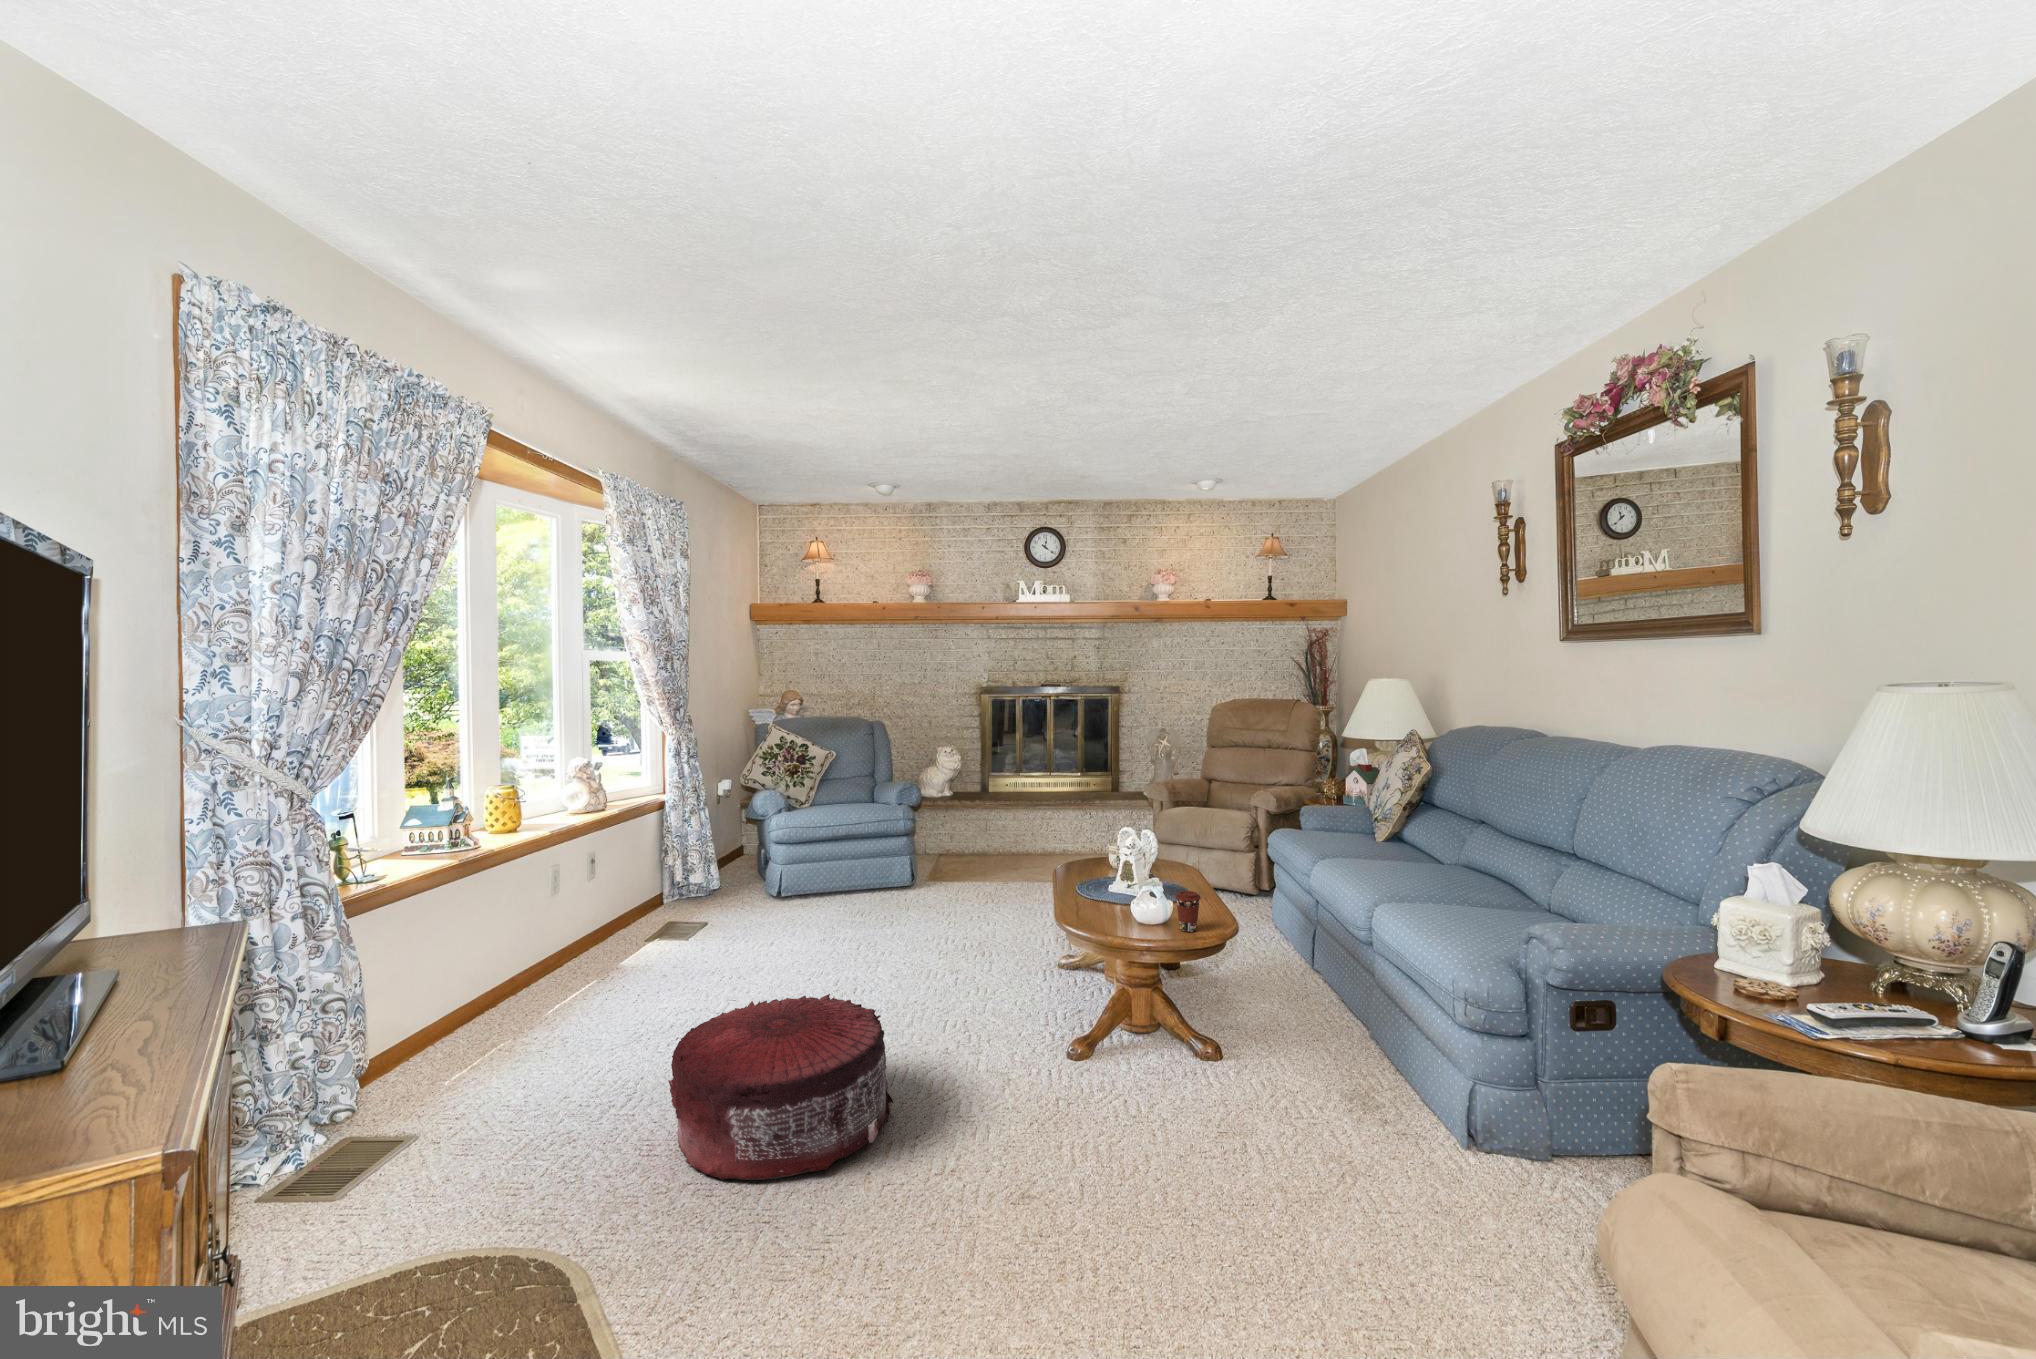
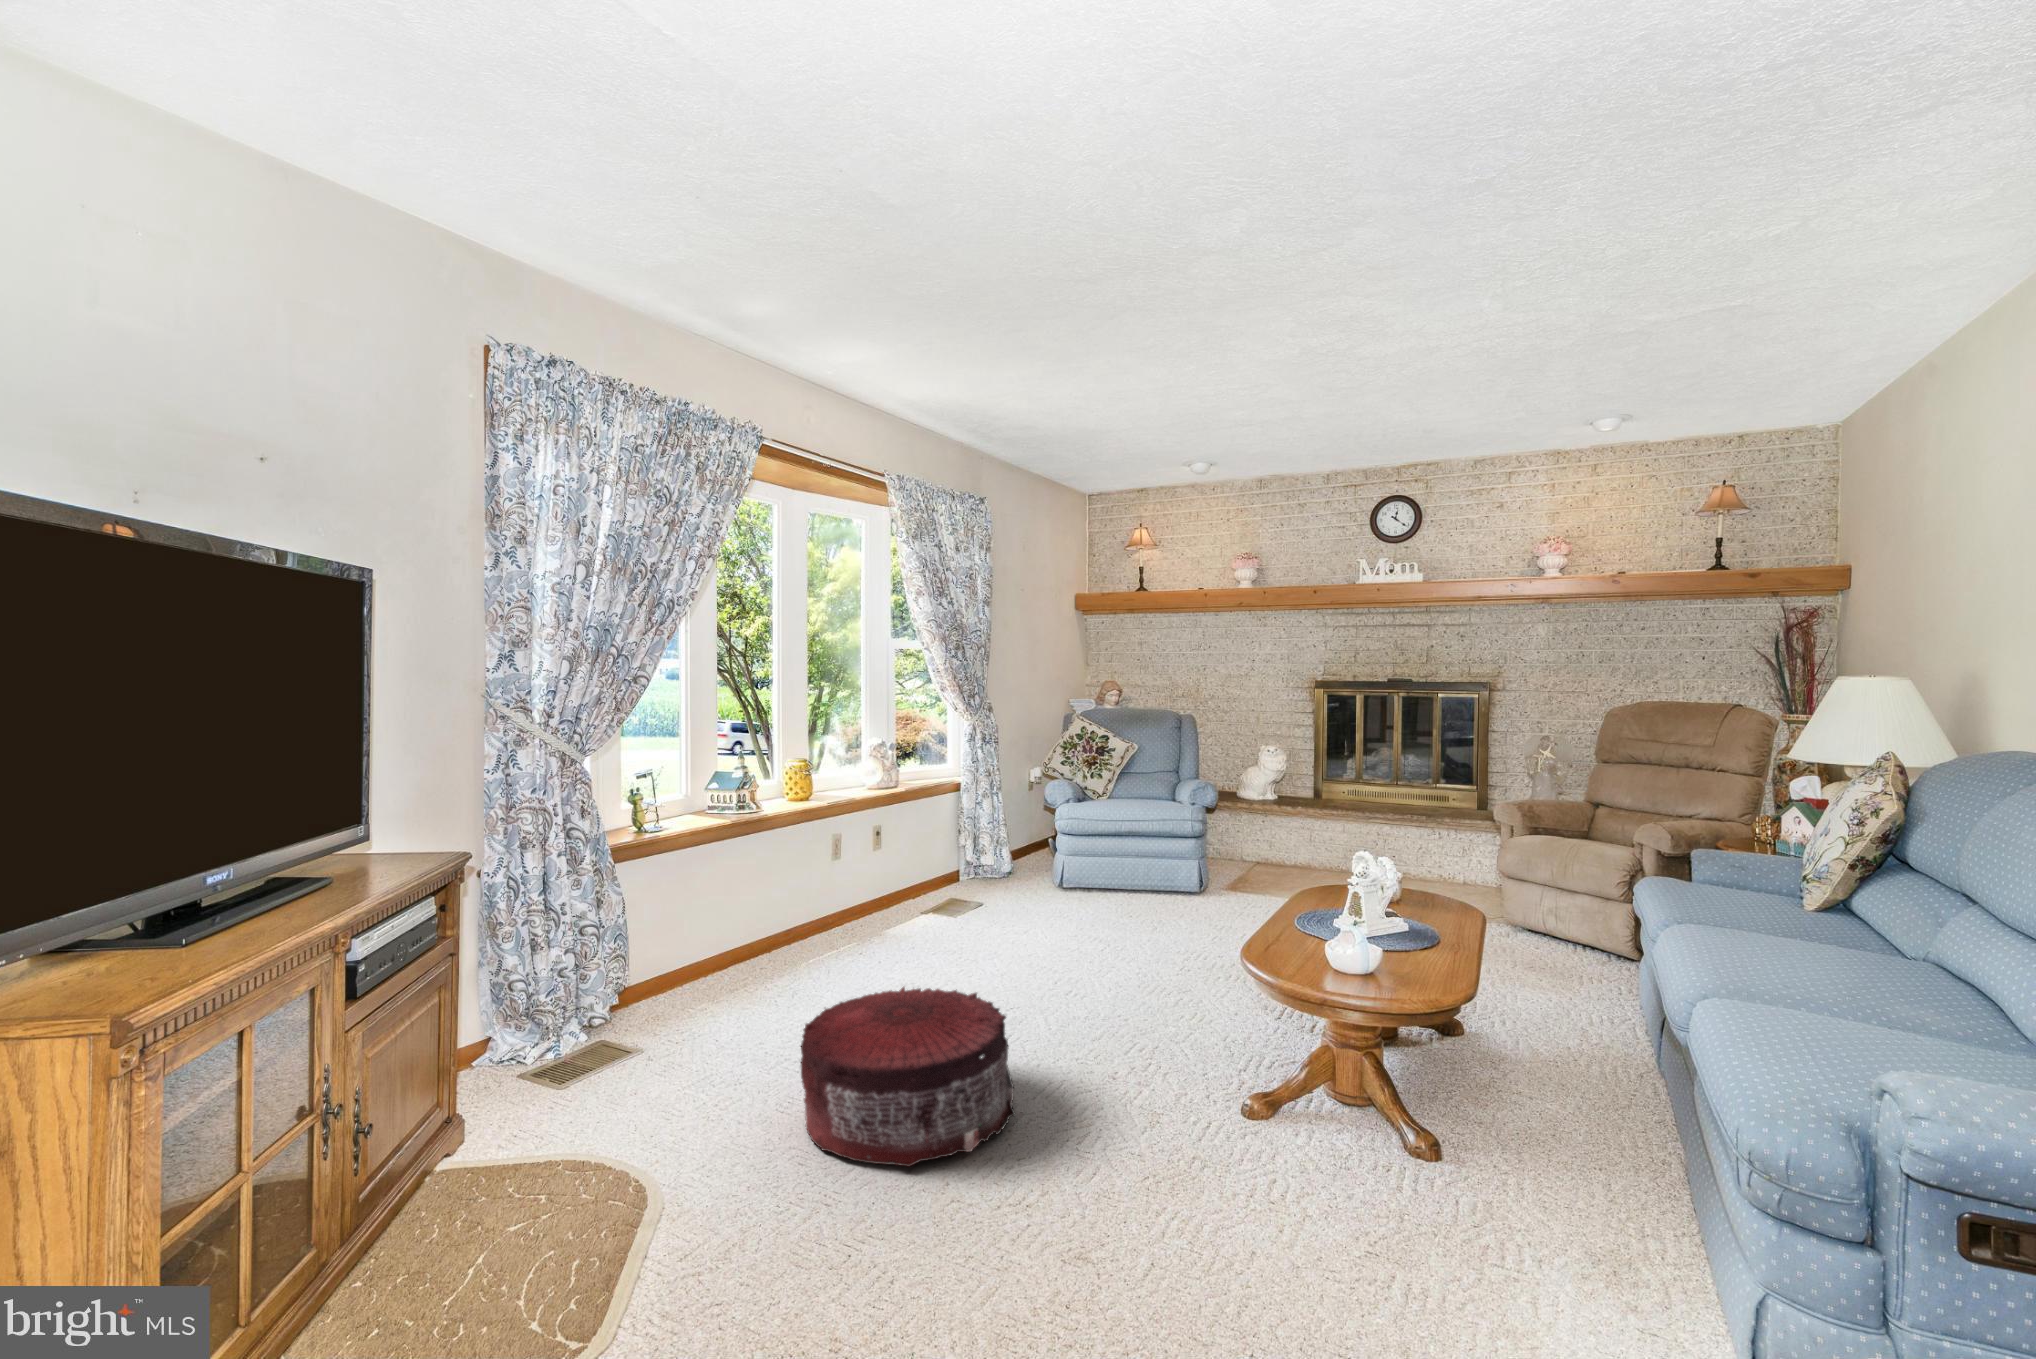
coffee cup: present [1175,891,1201,932] -> none [1376,941,1410,993]

